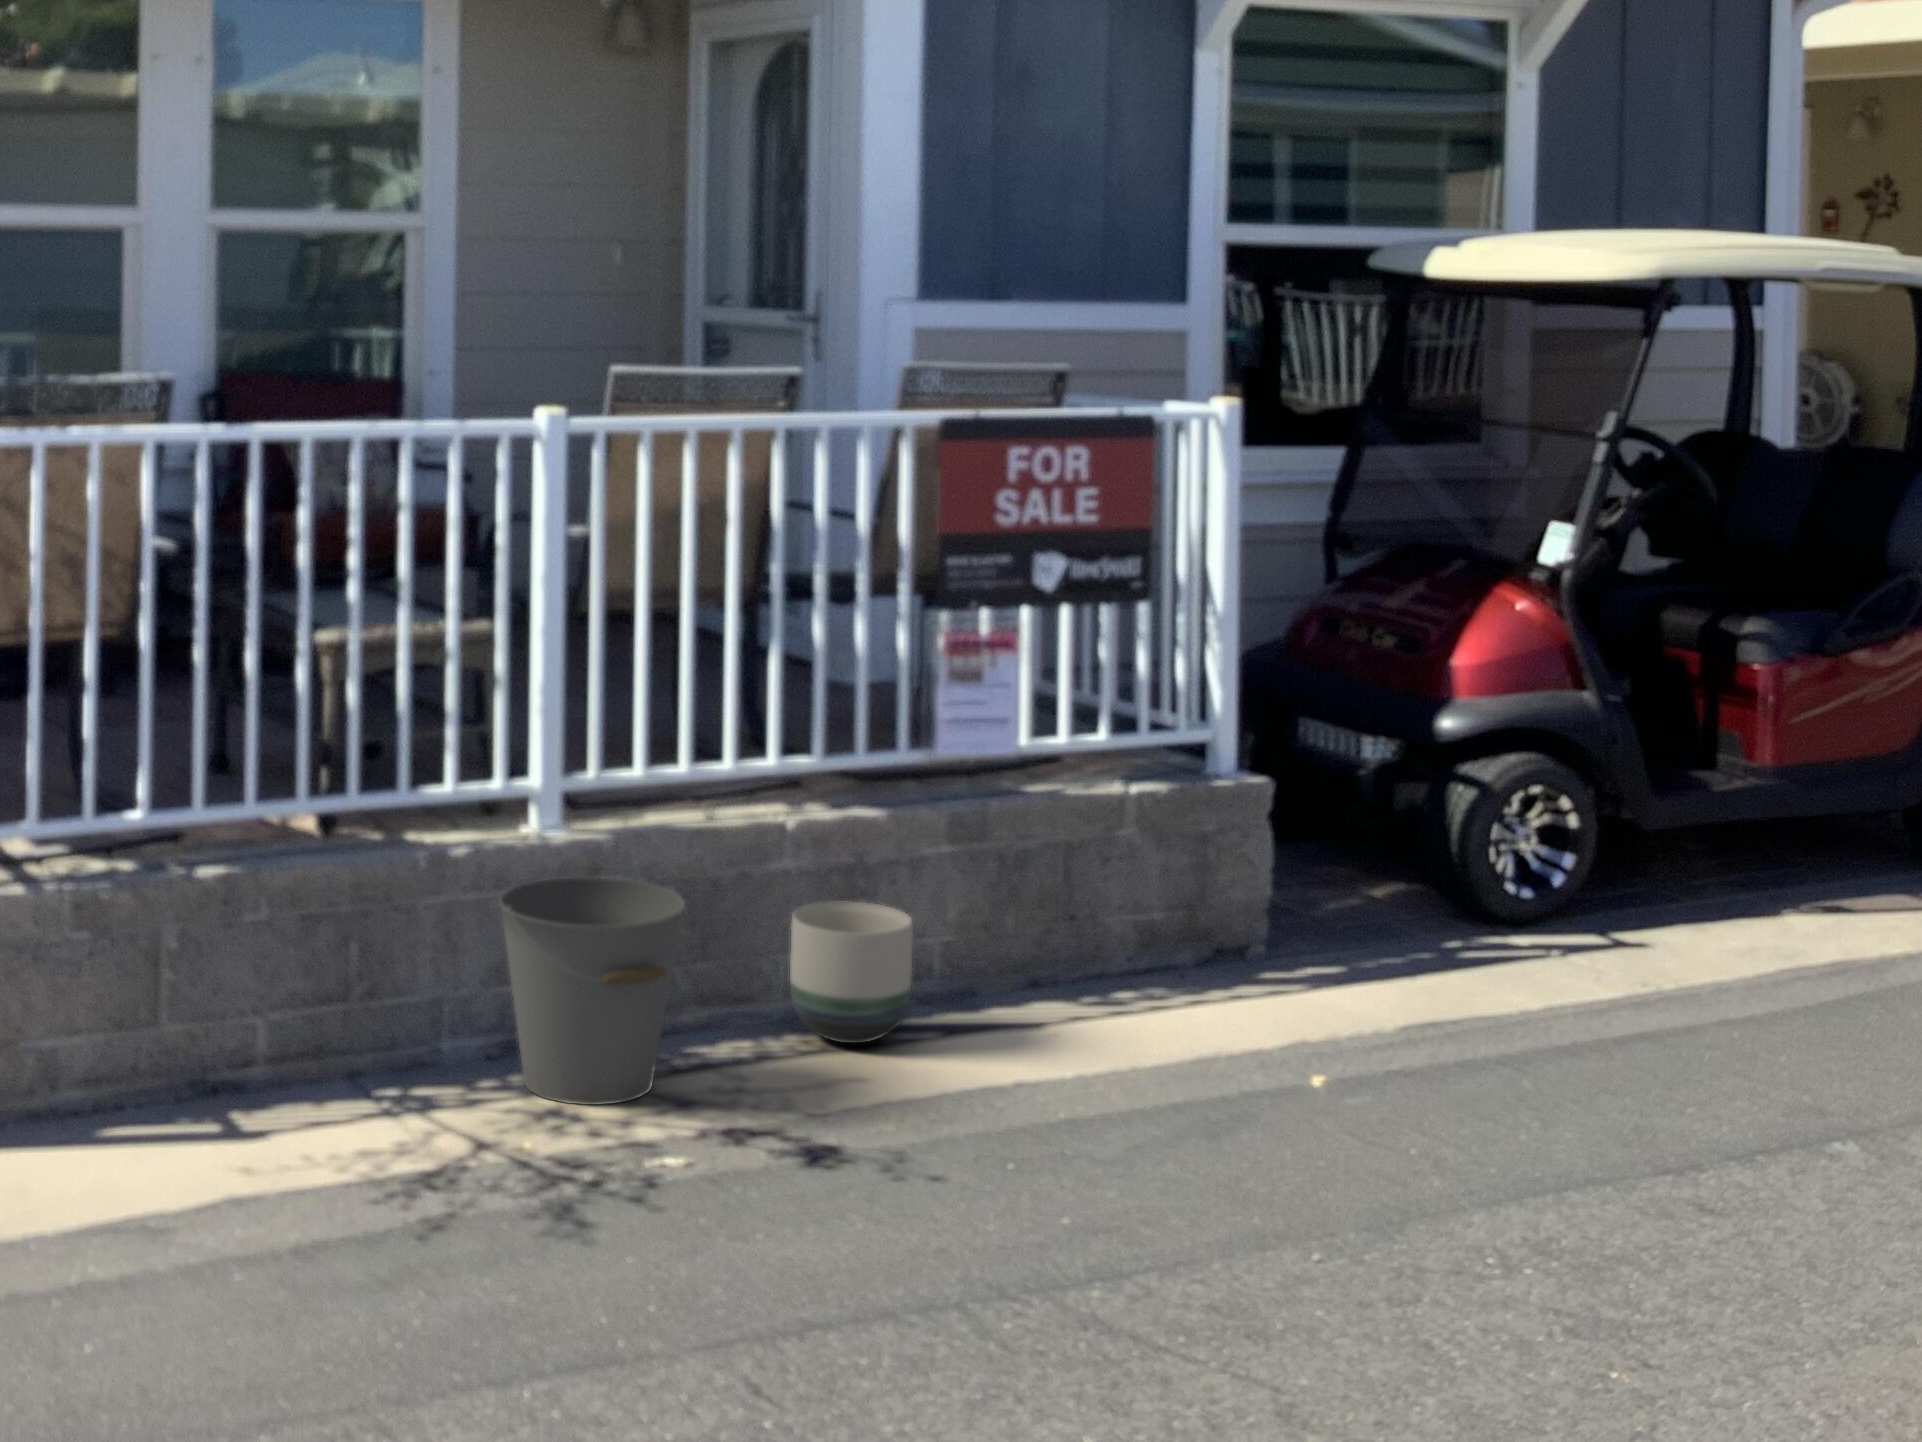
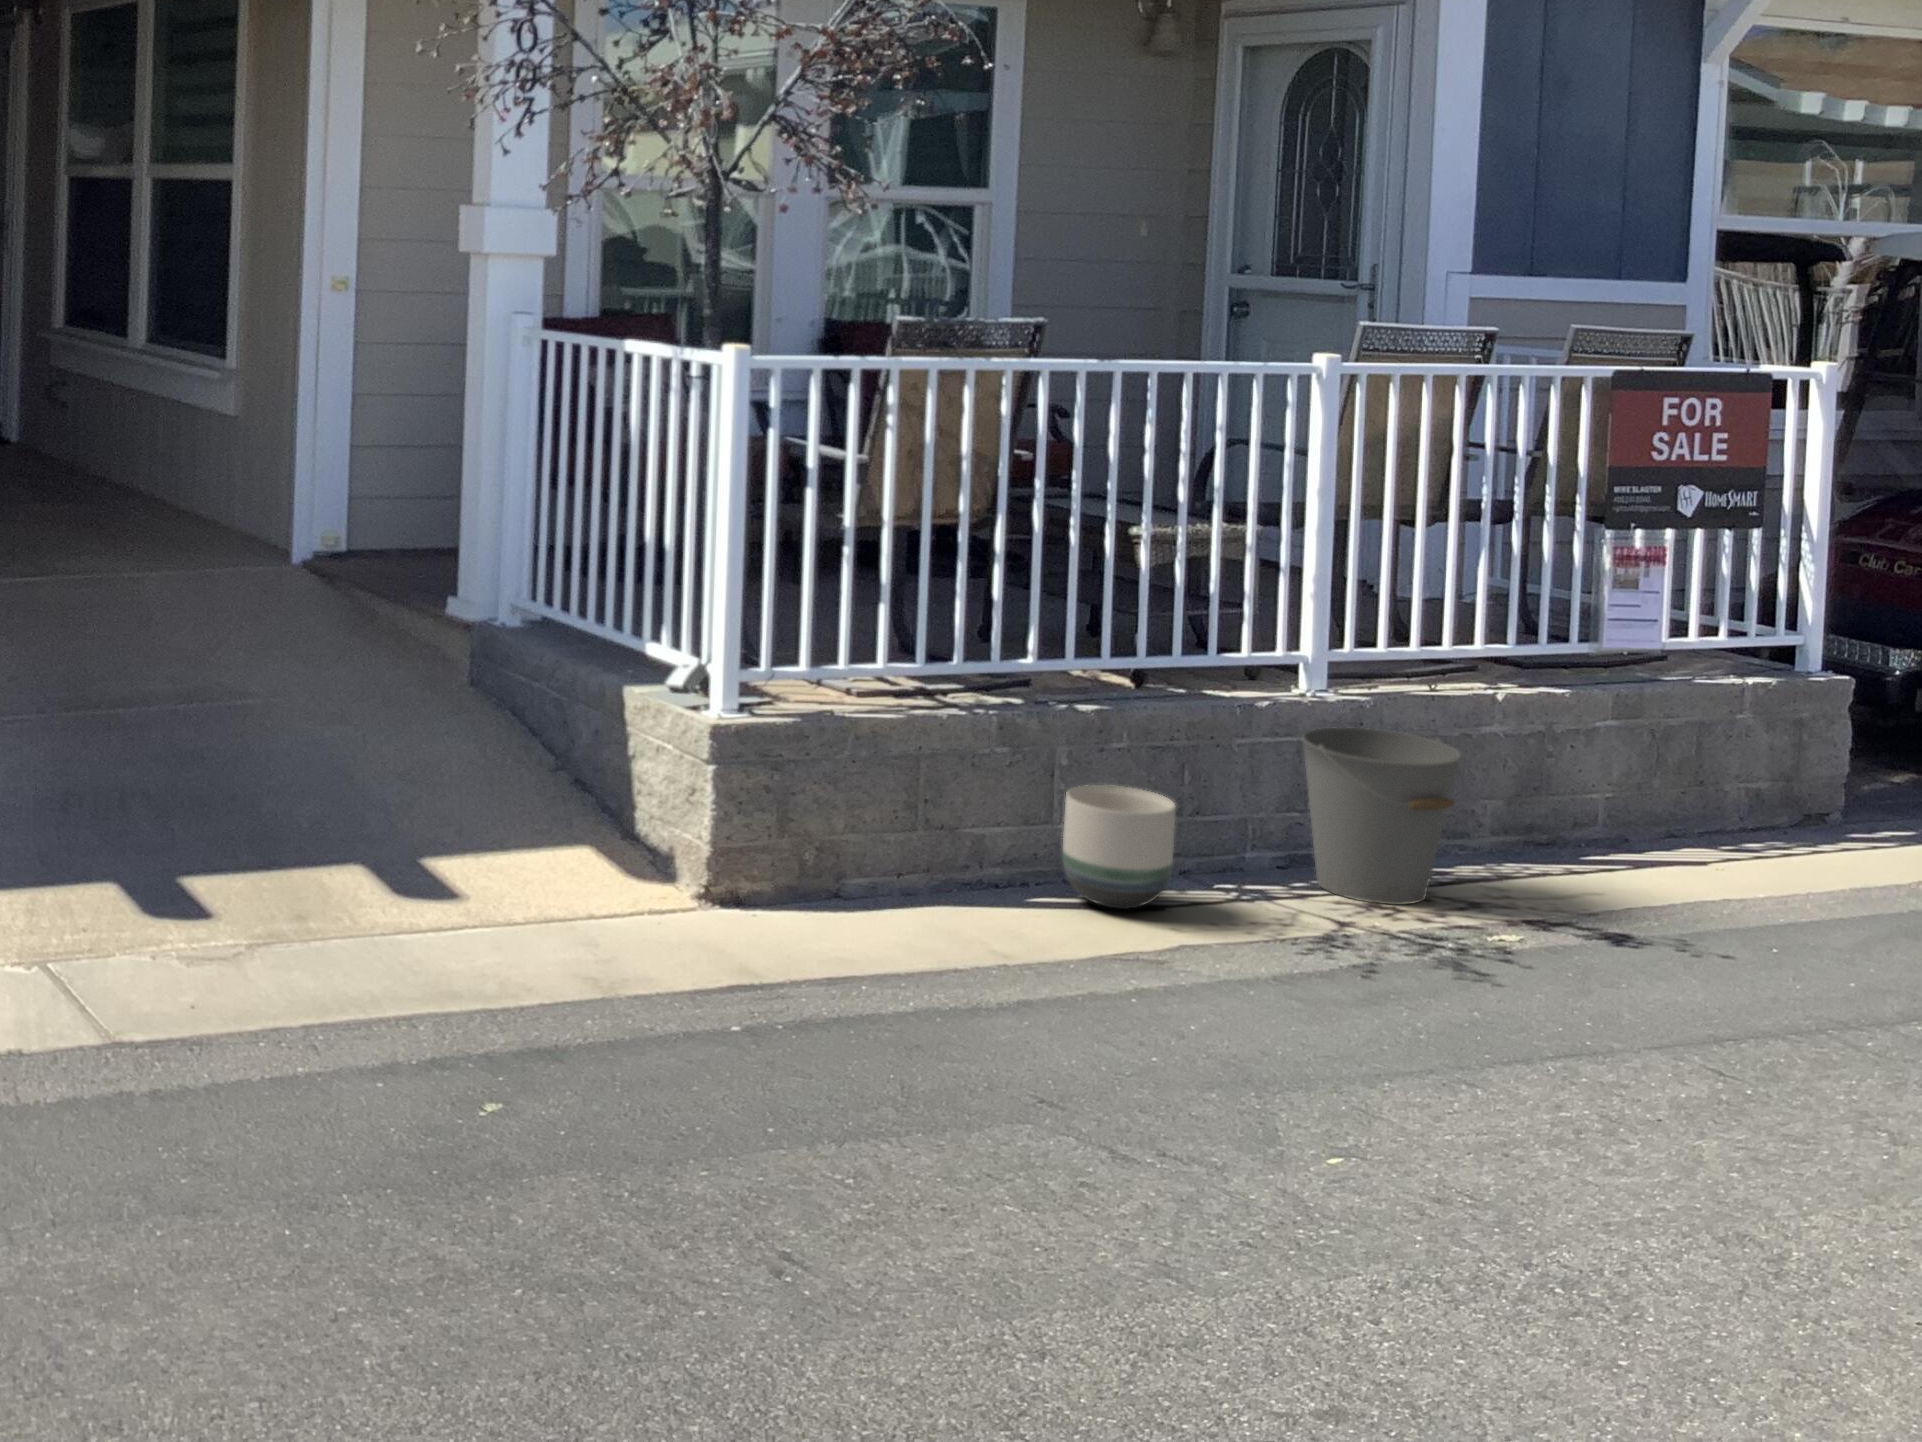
planter: present [790,901,913,1043] -> present [1062,785,1176,909]

